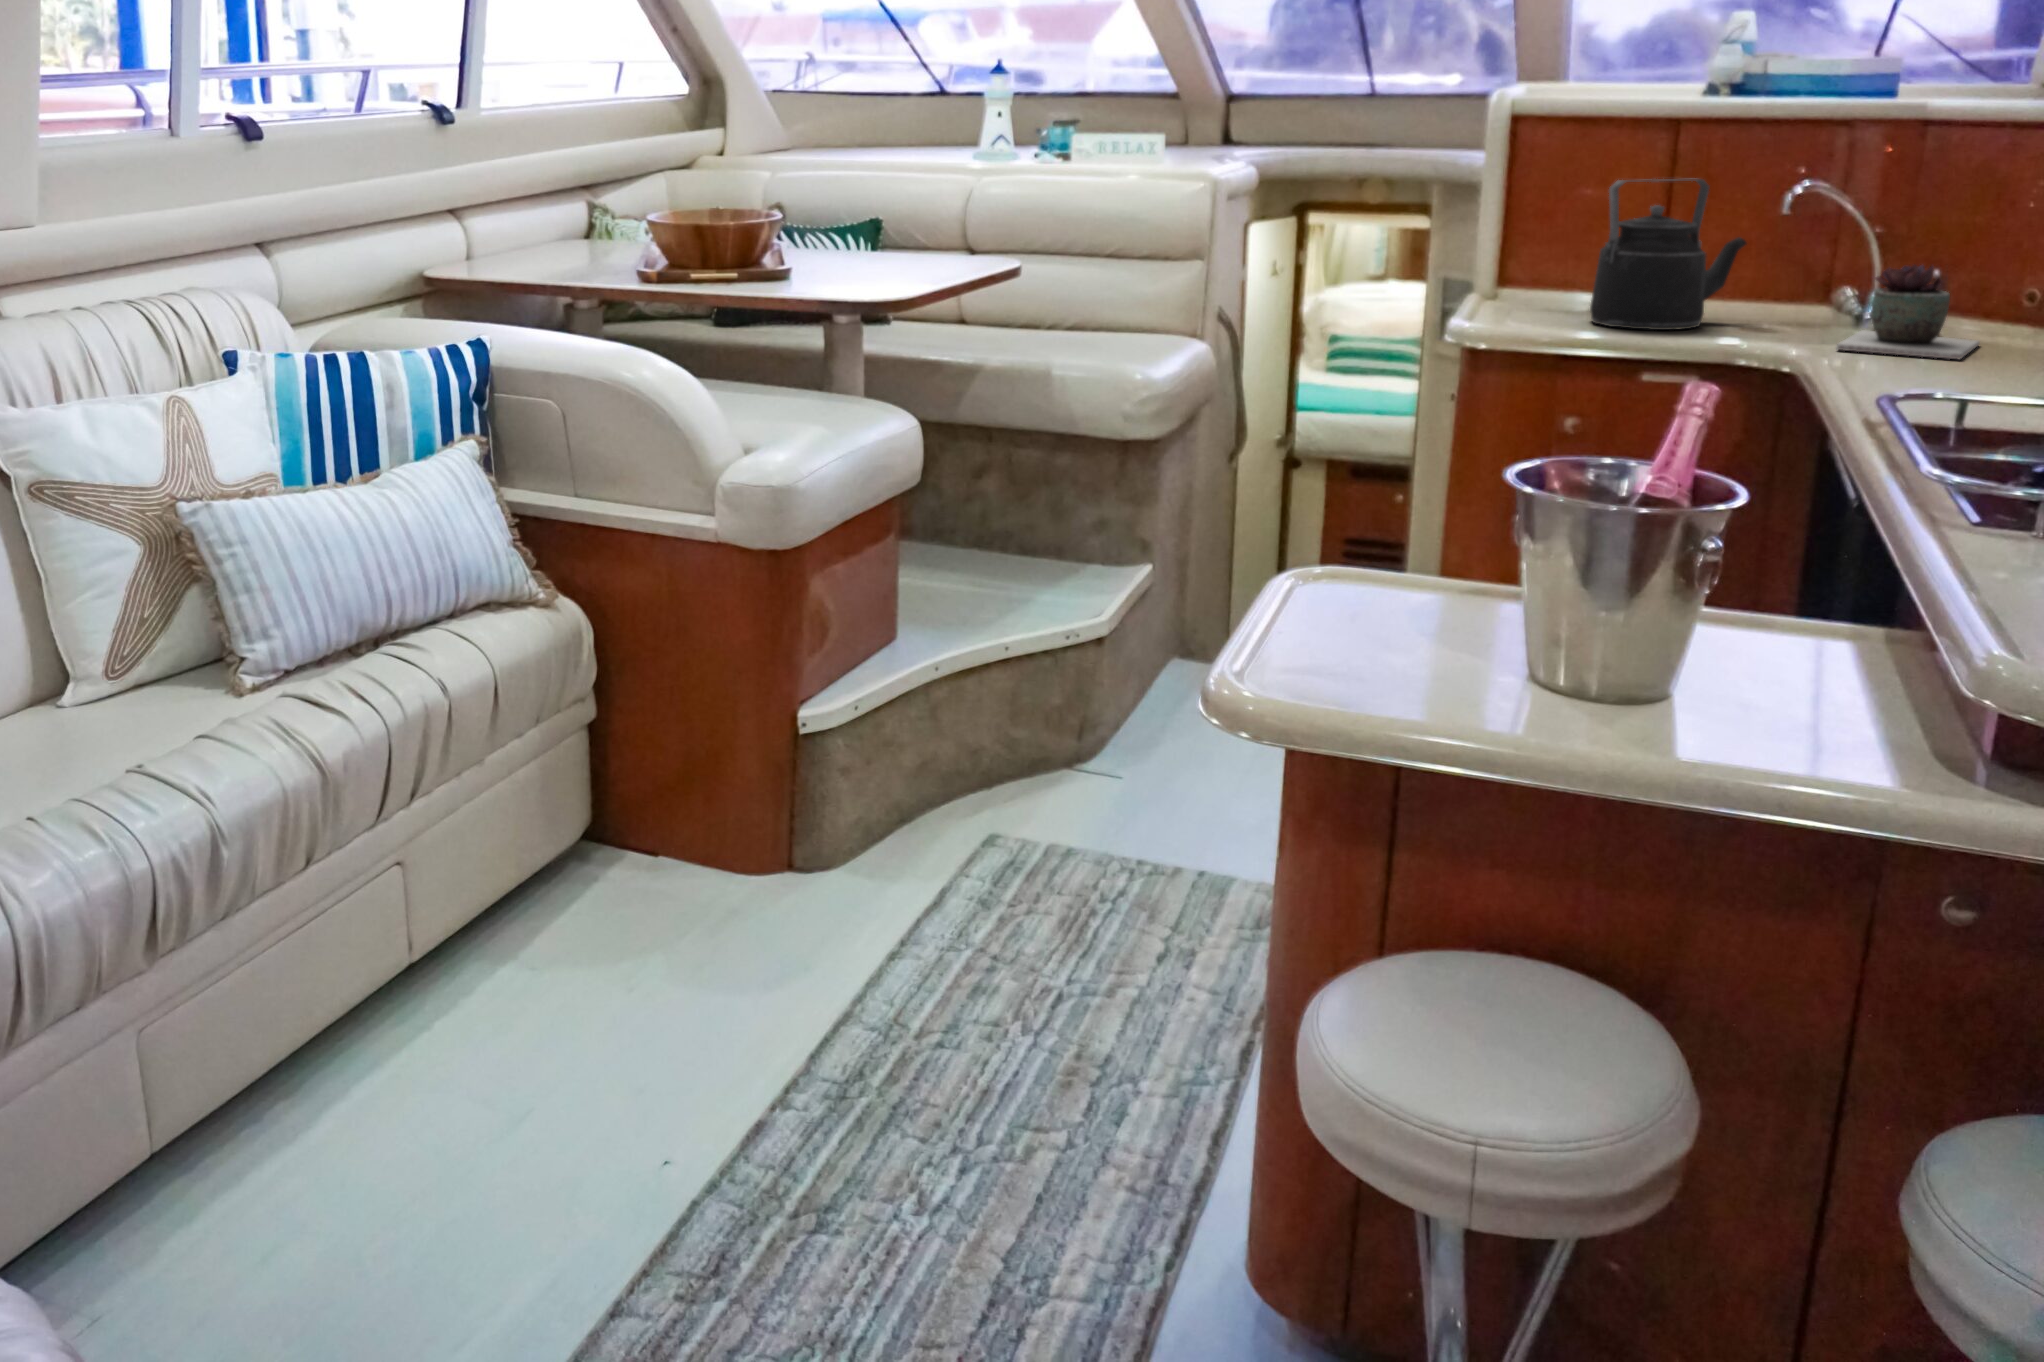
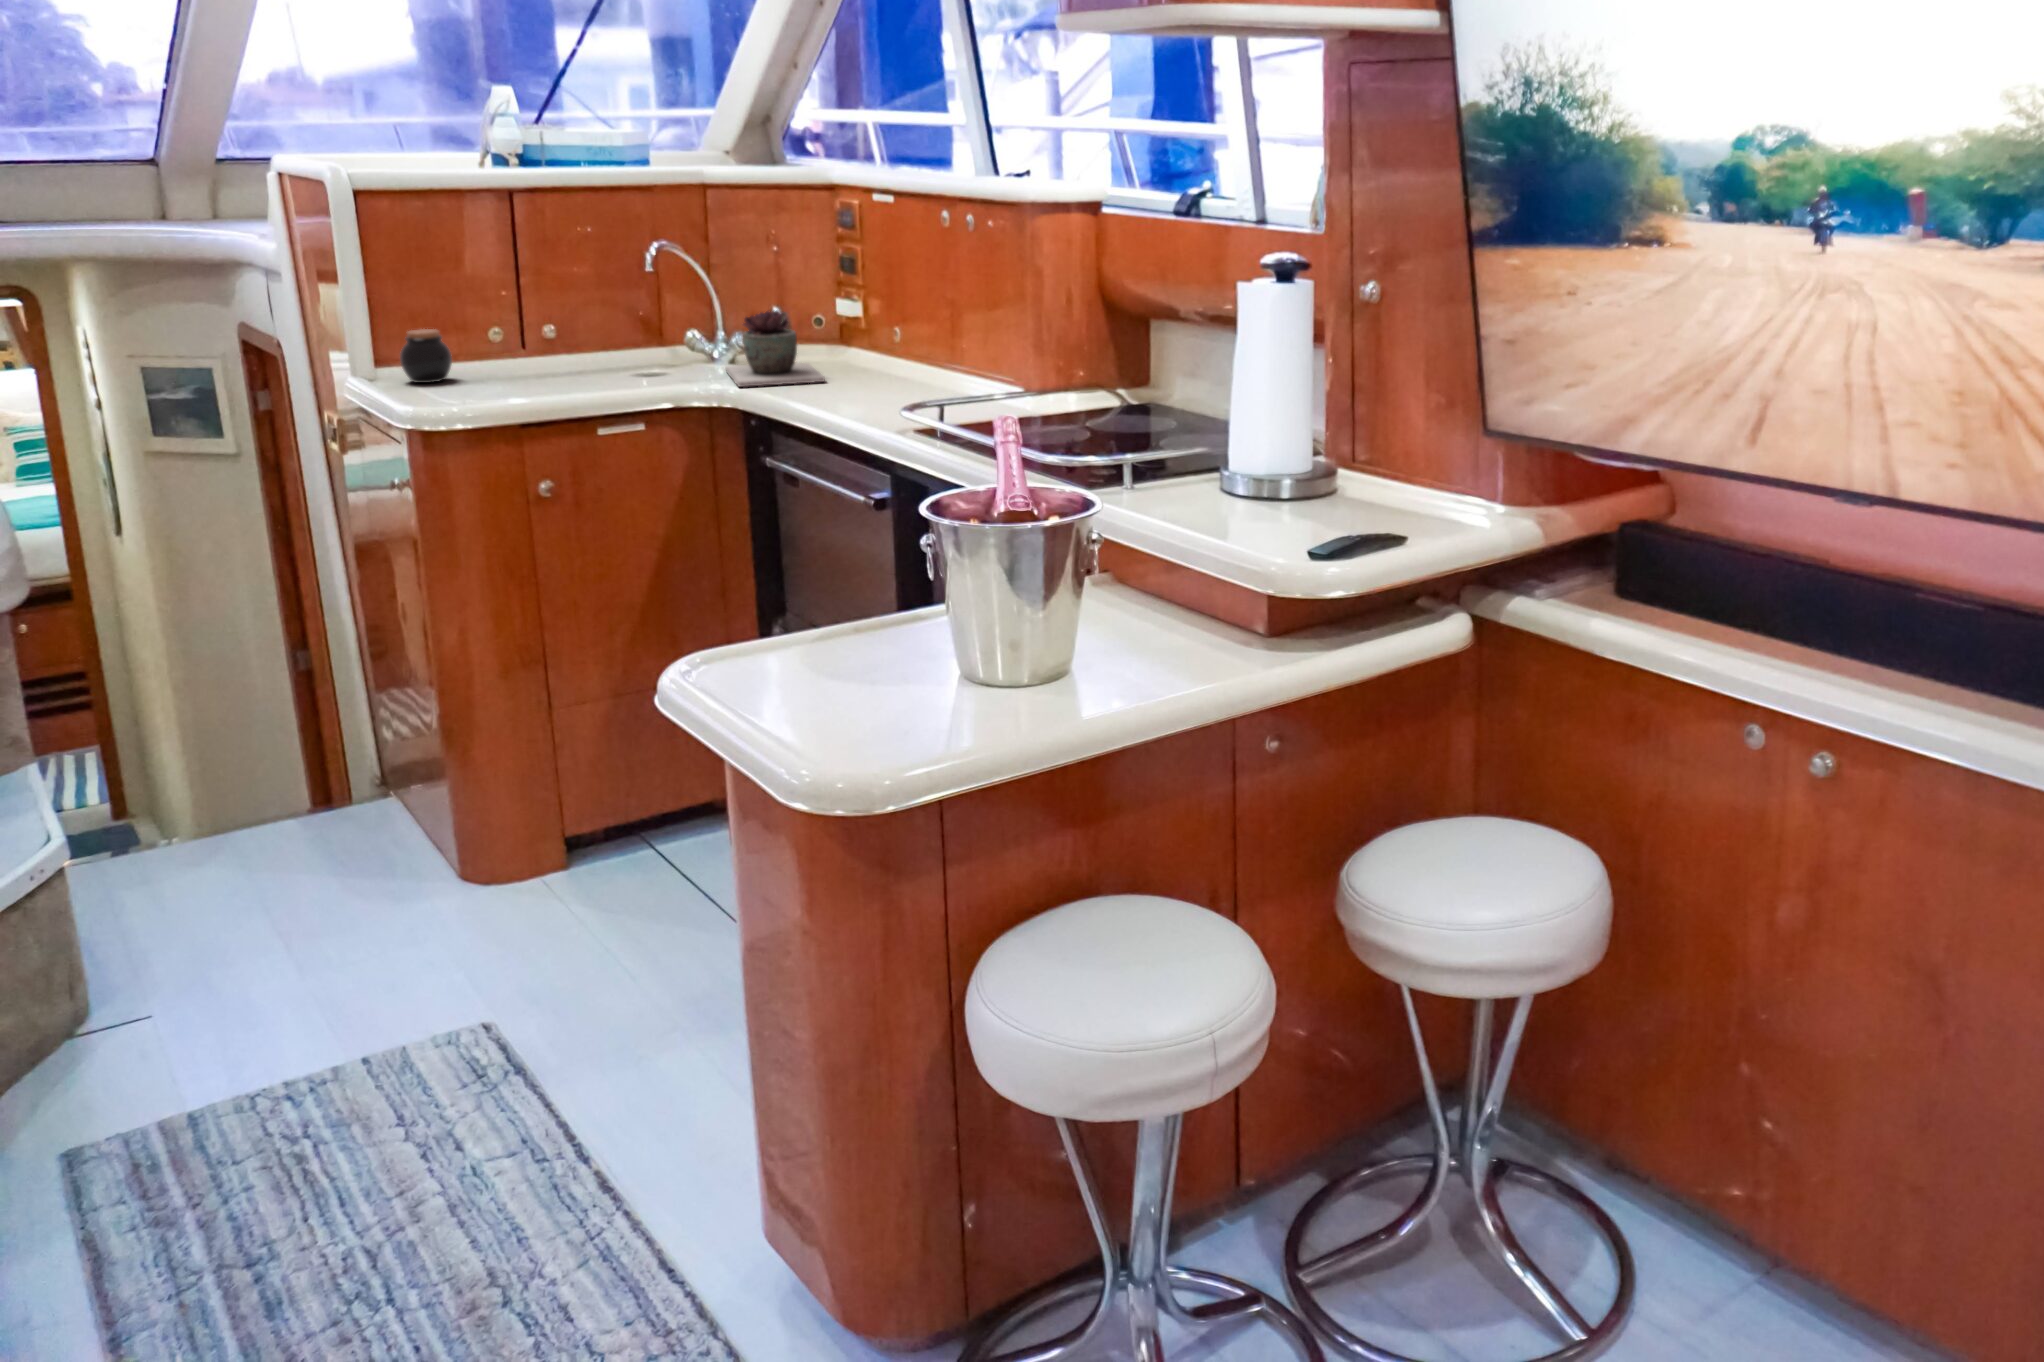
kettle: present [1590,179,1747,330] -> none [498,249,609,392]
jar: none [1516,256,1568,309] -> present [400,329,452,383]

